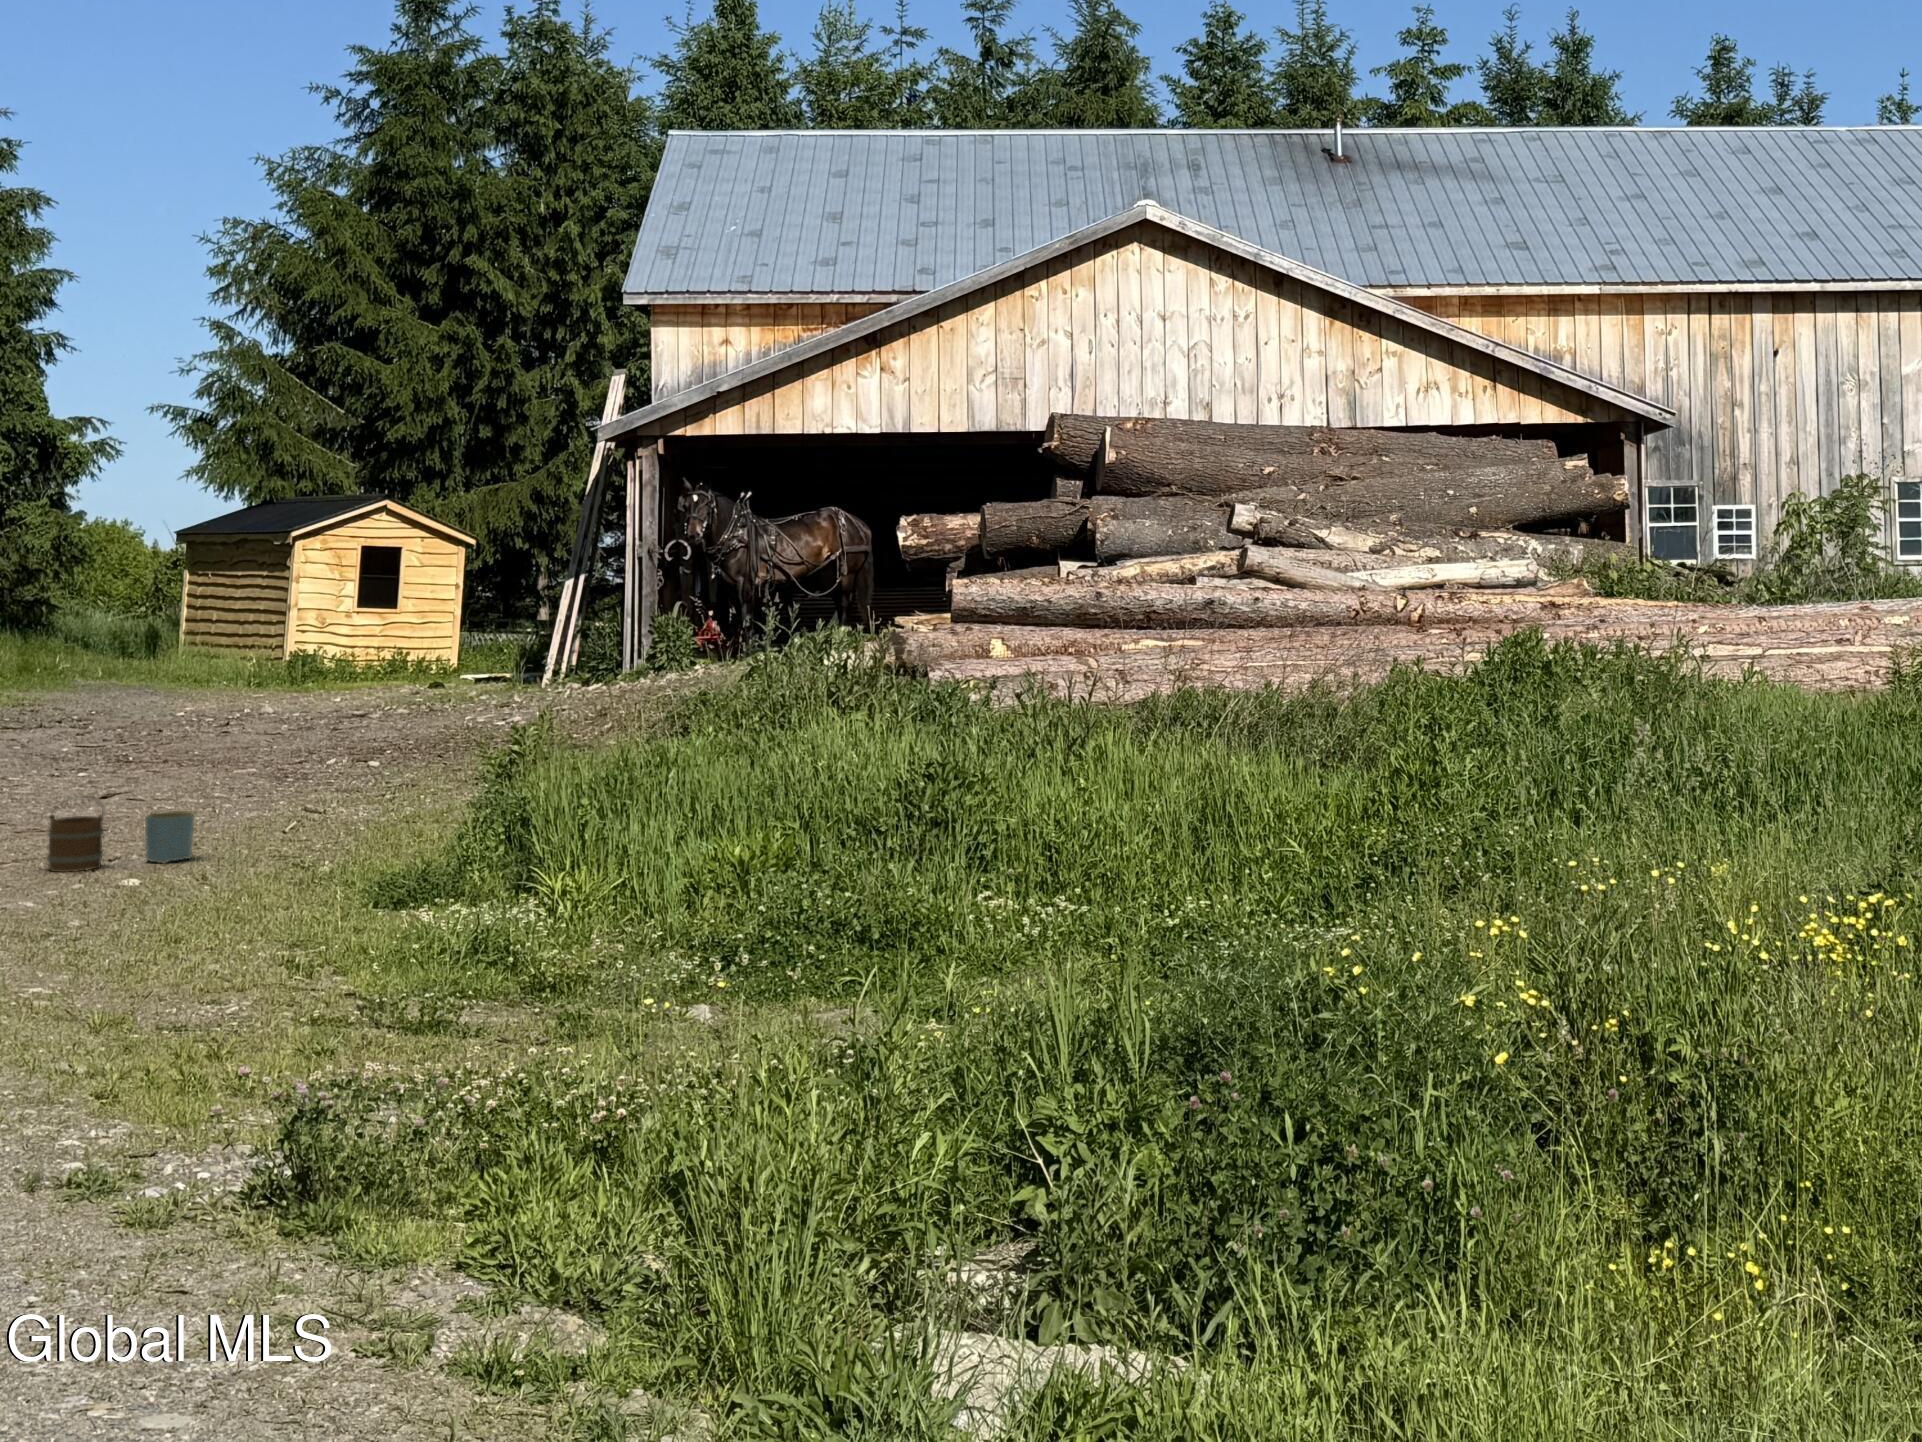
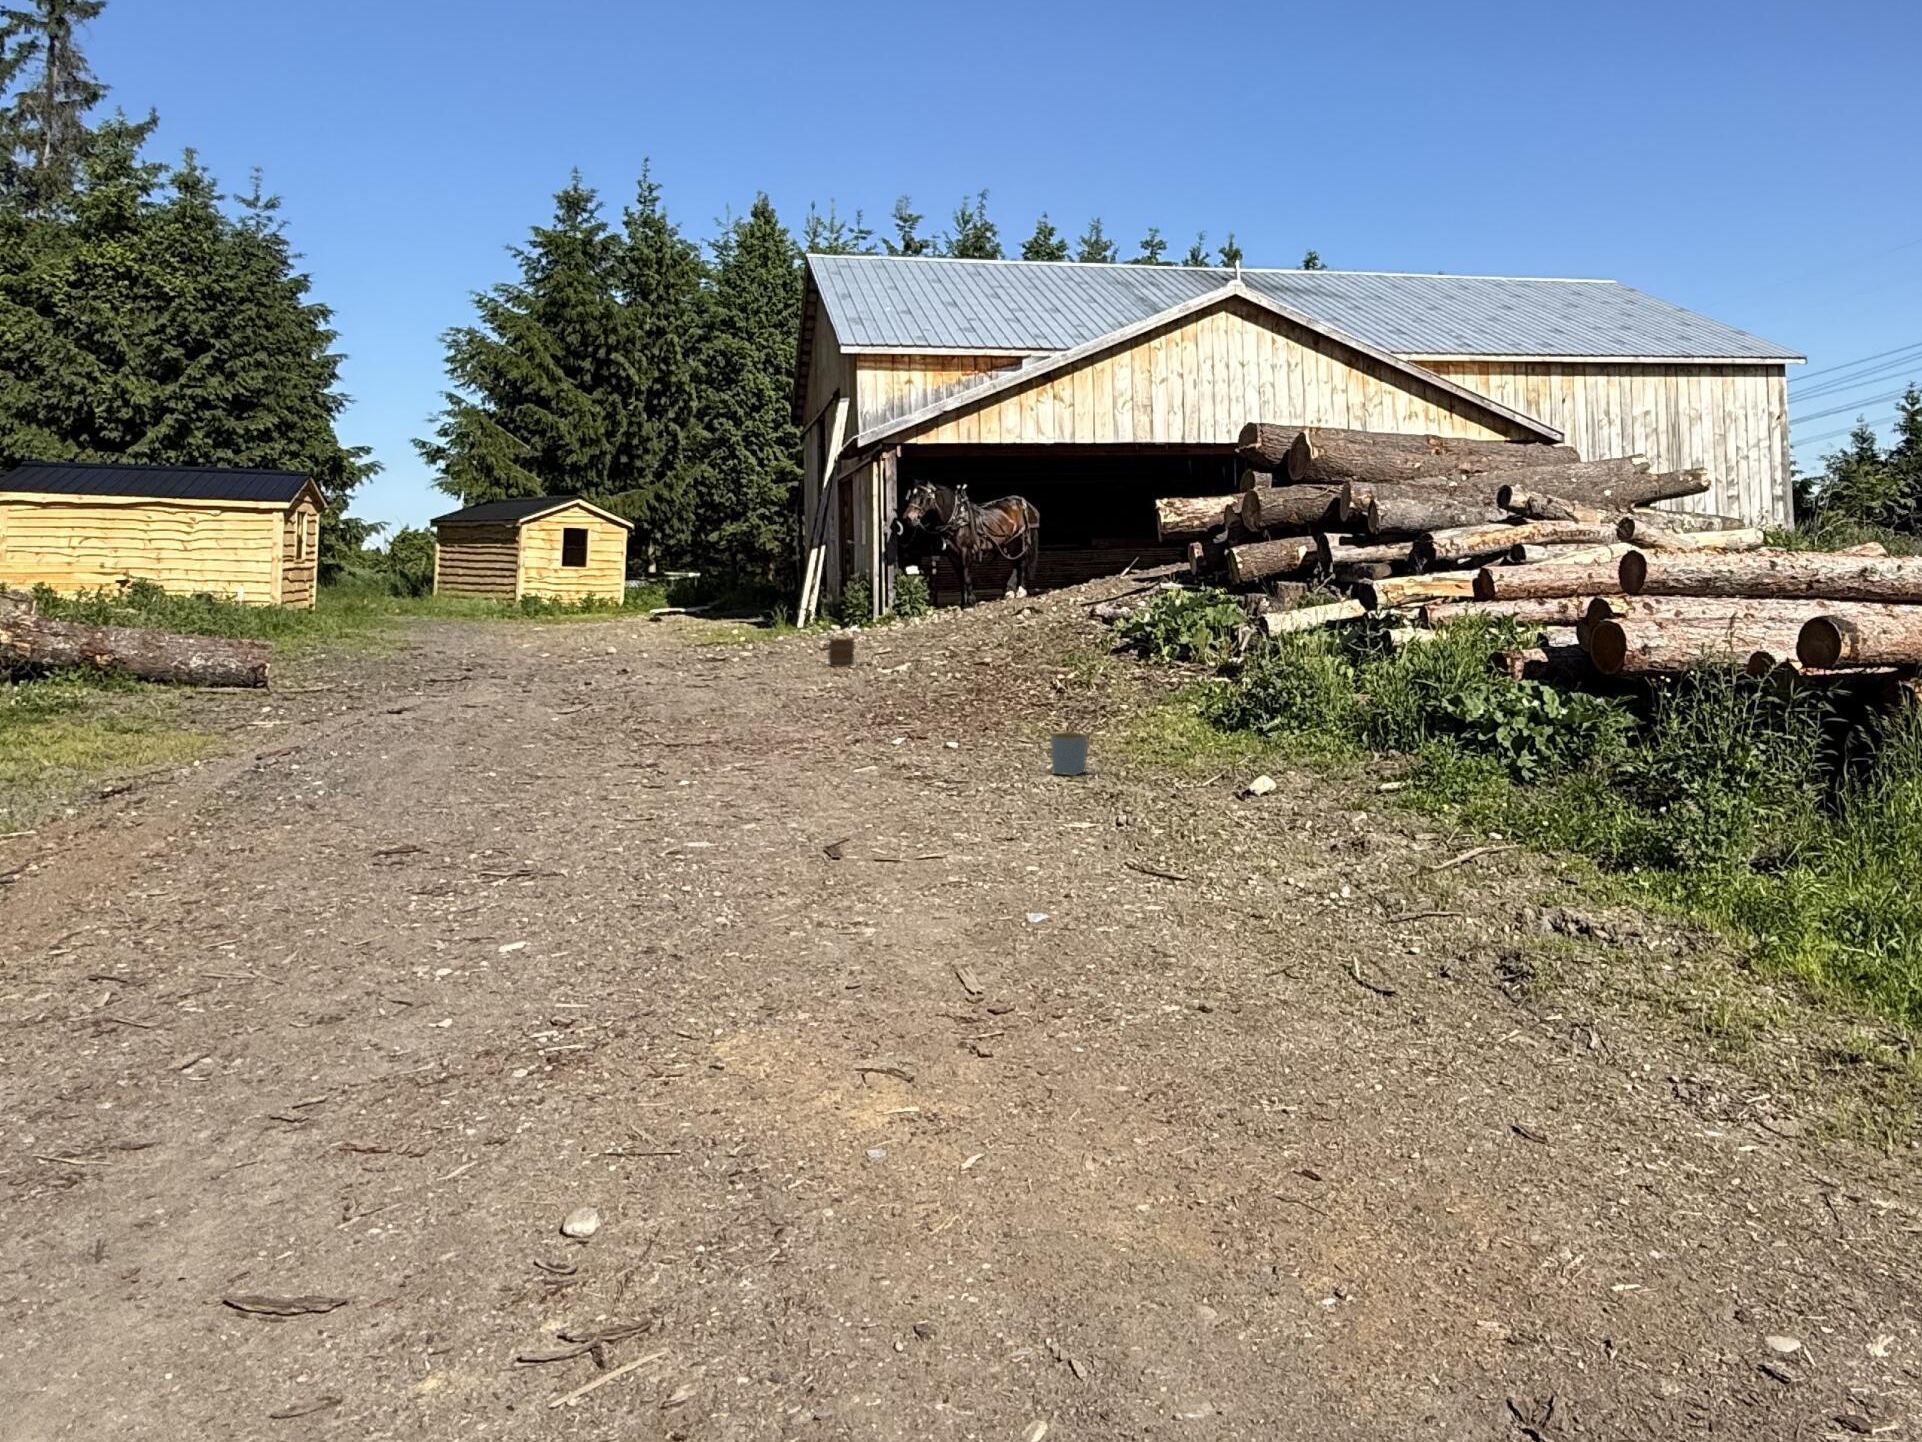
bucket: present [47,797,104,872] -> present [828,630,854,667]

